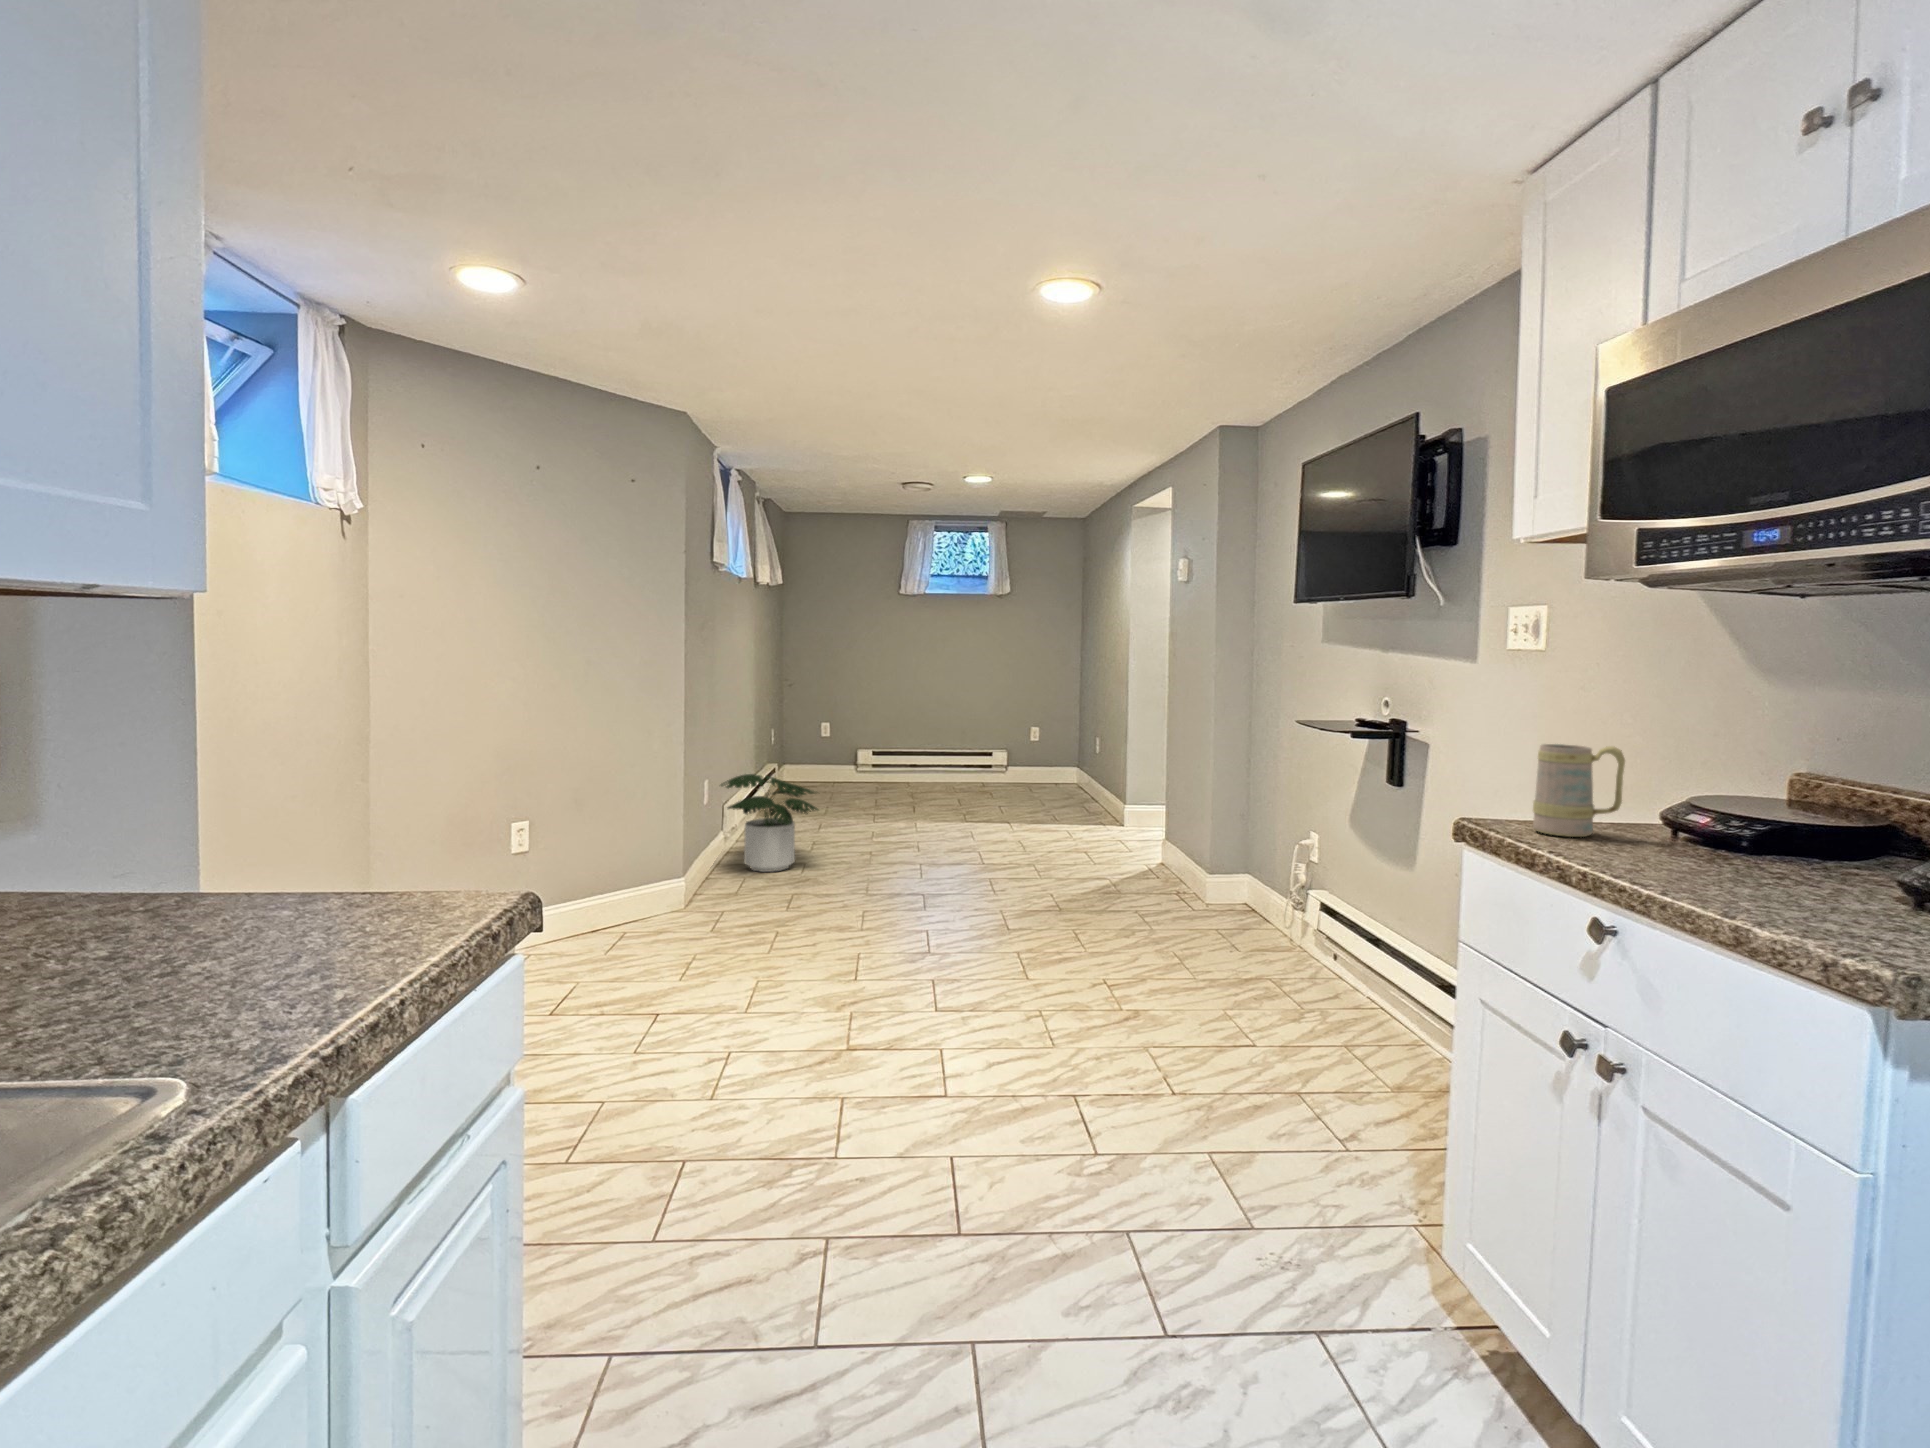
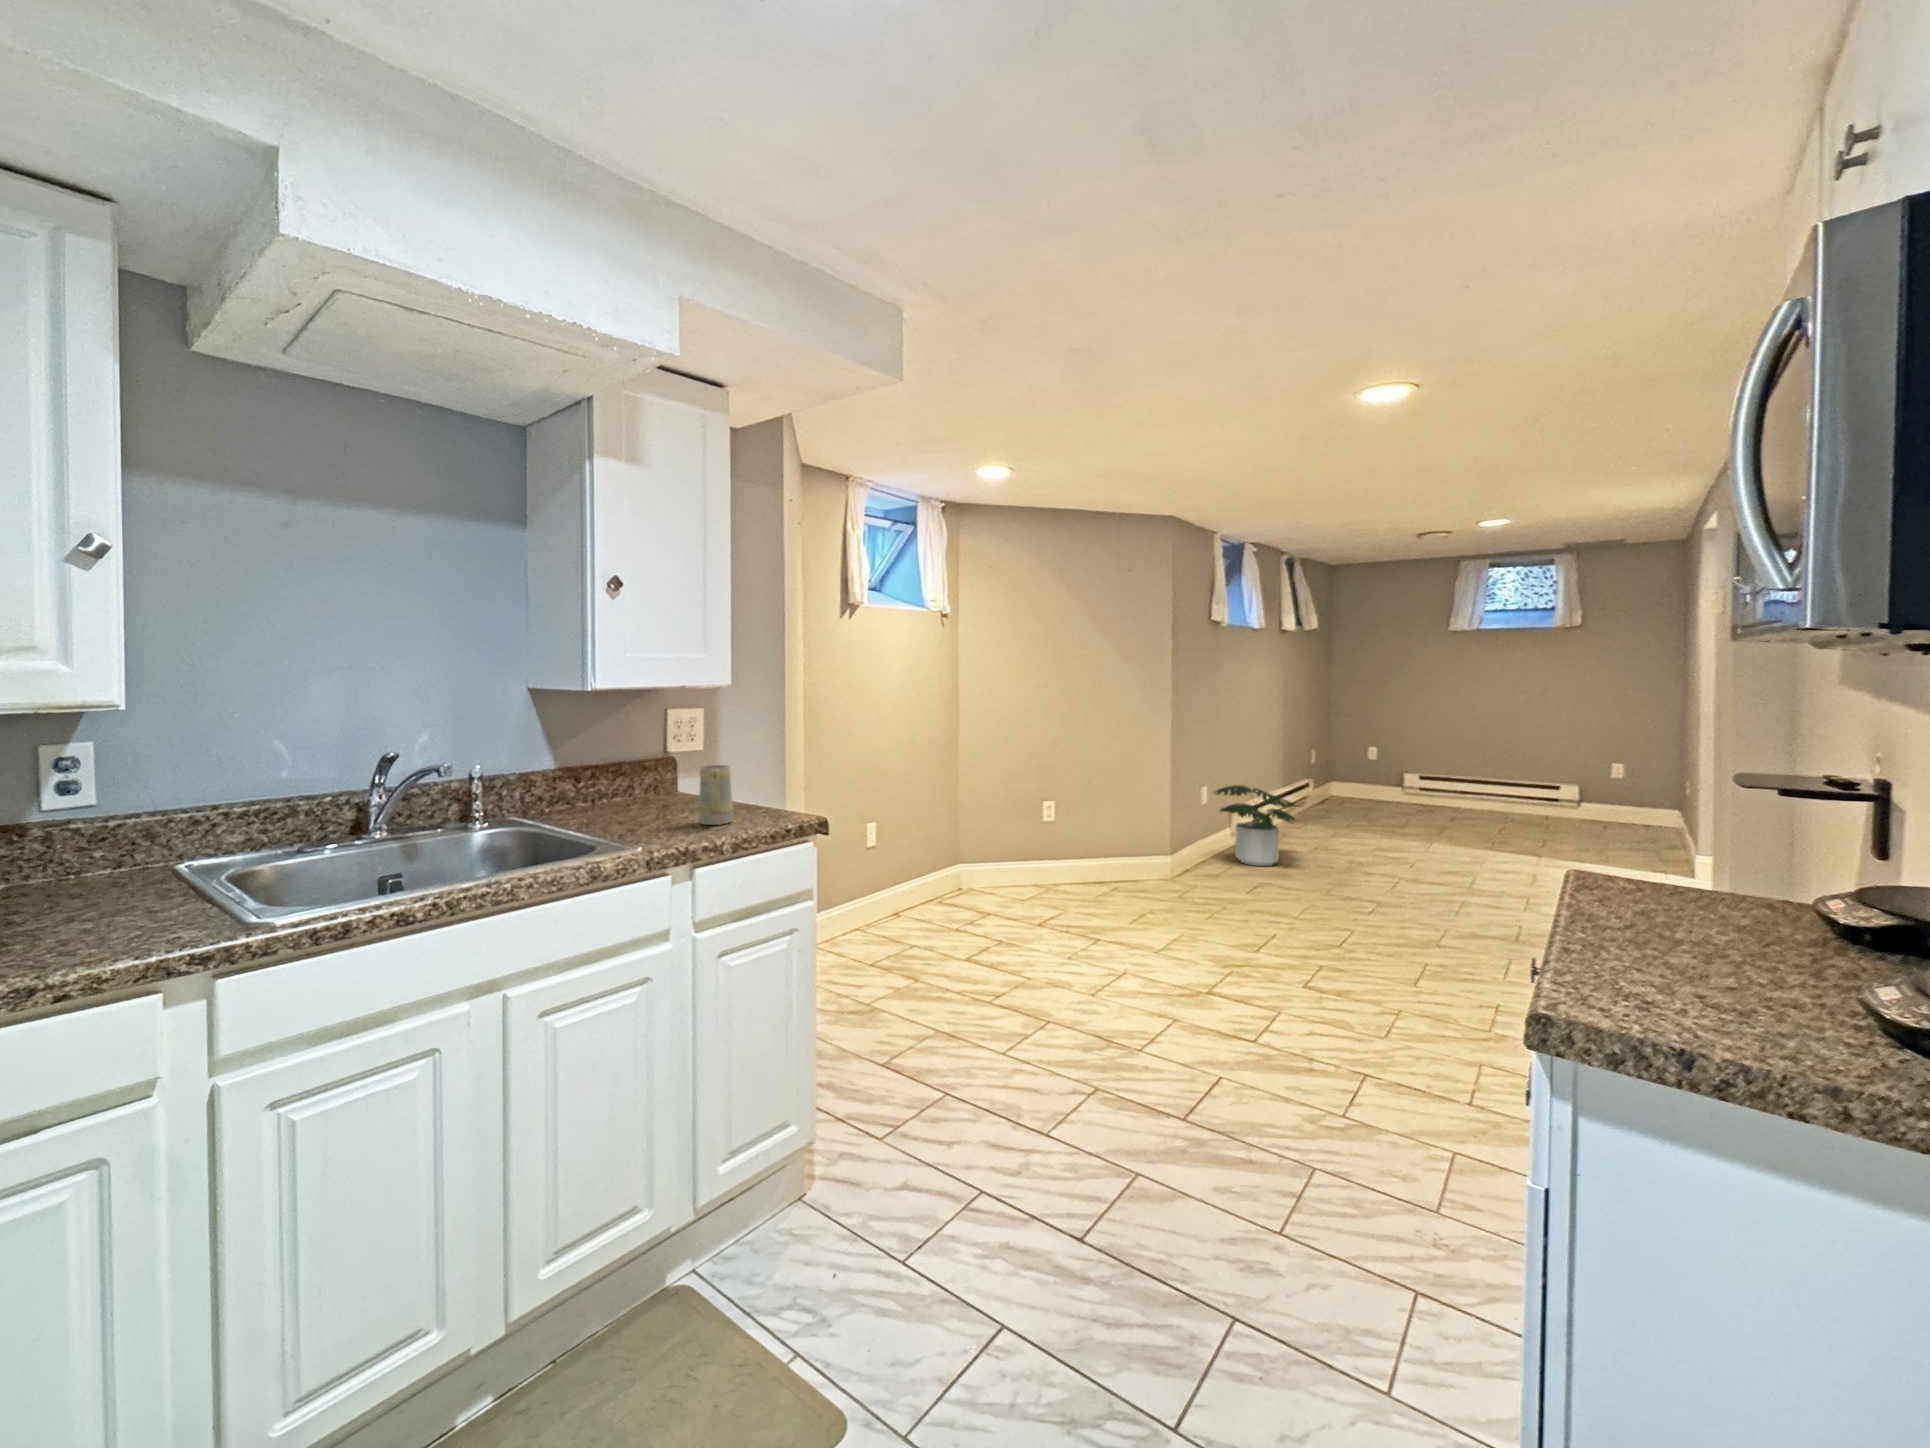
mug: present [1533,744,1625,837] -> present [698,765,733,825]

